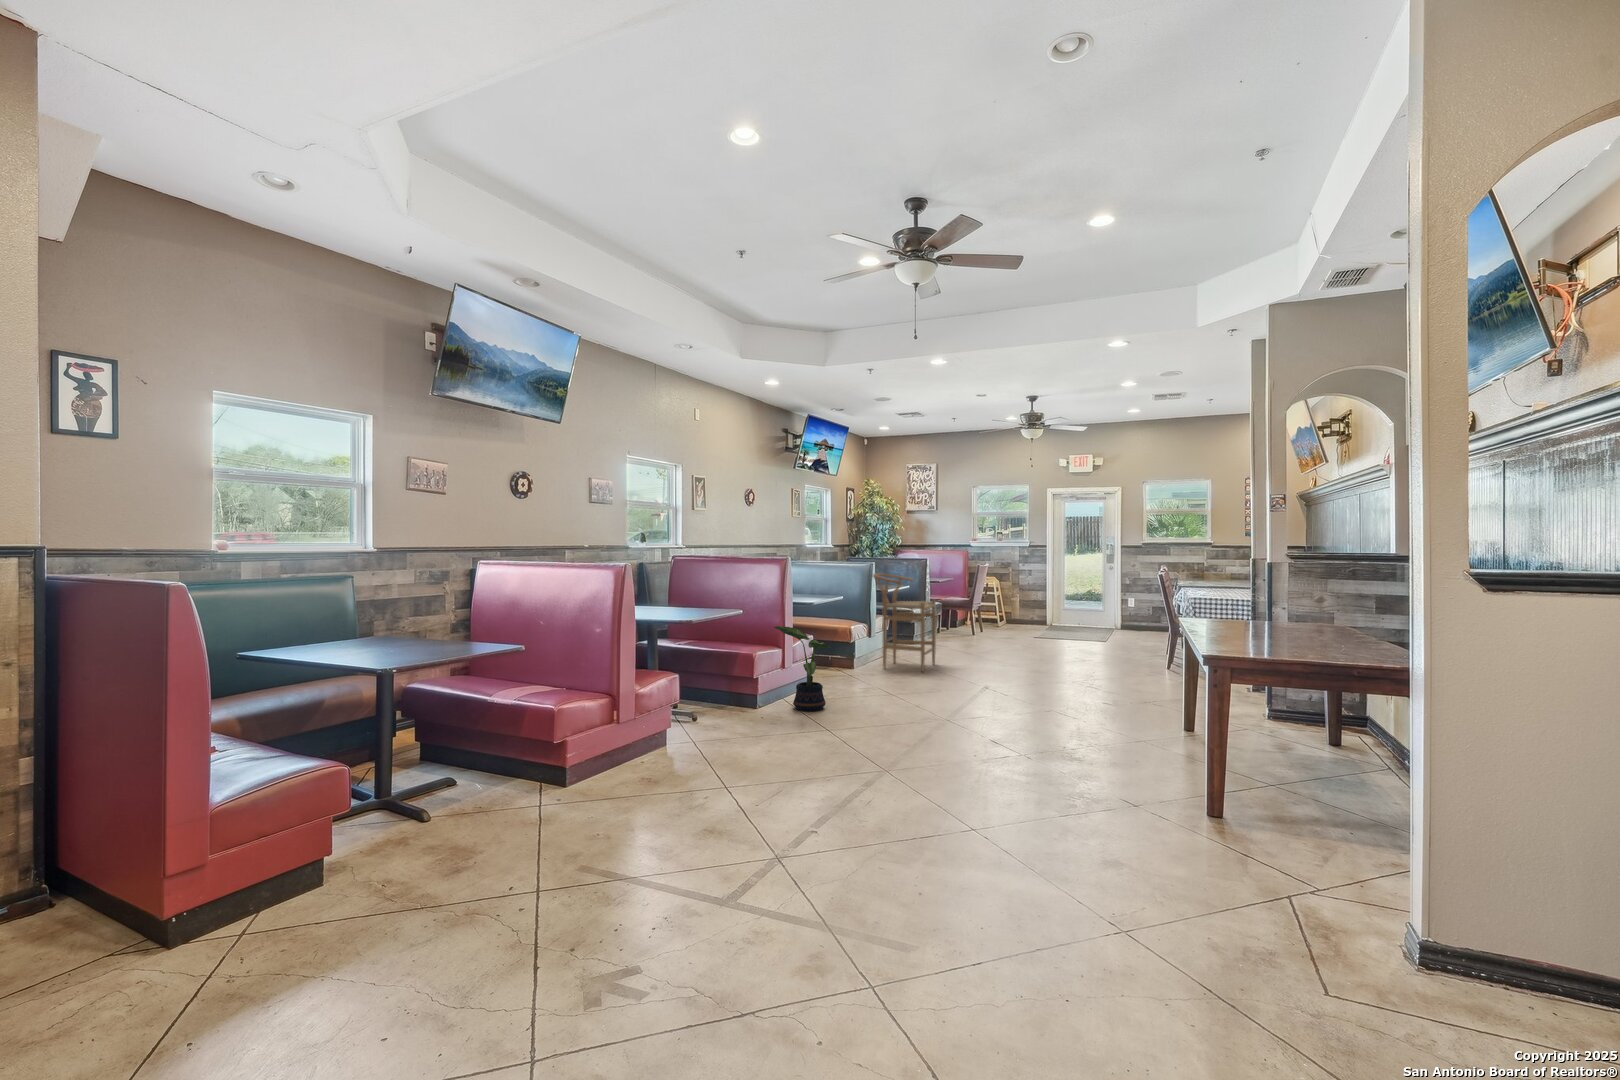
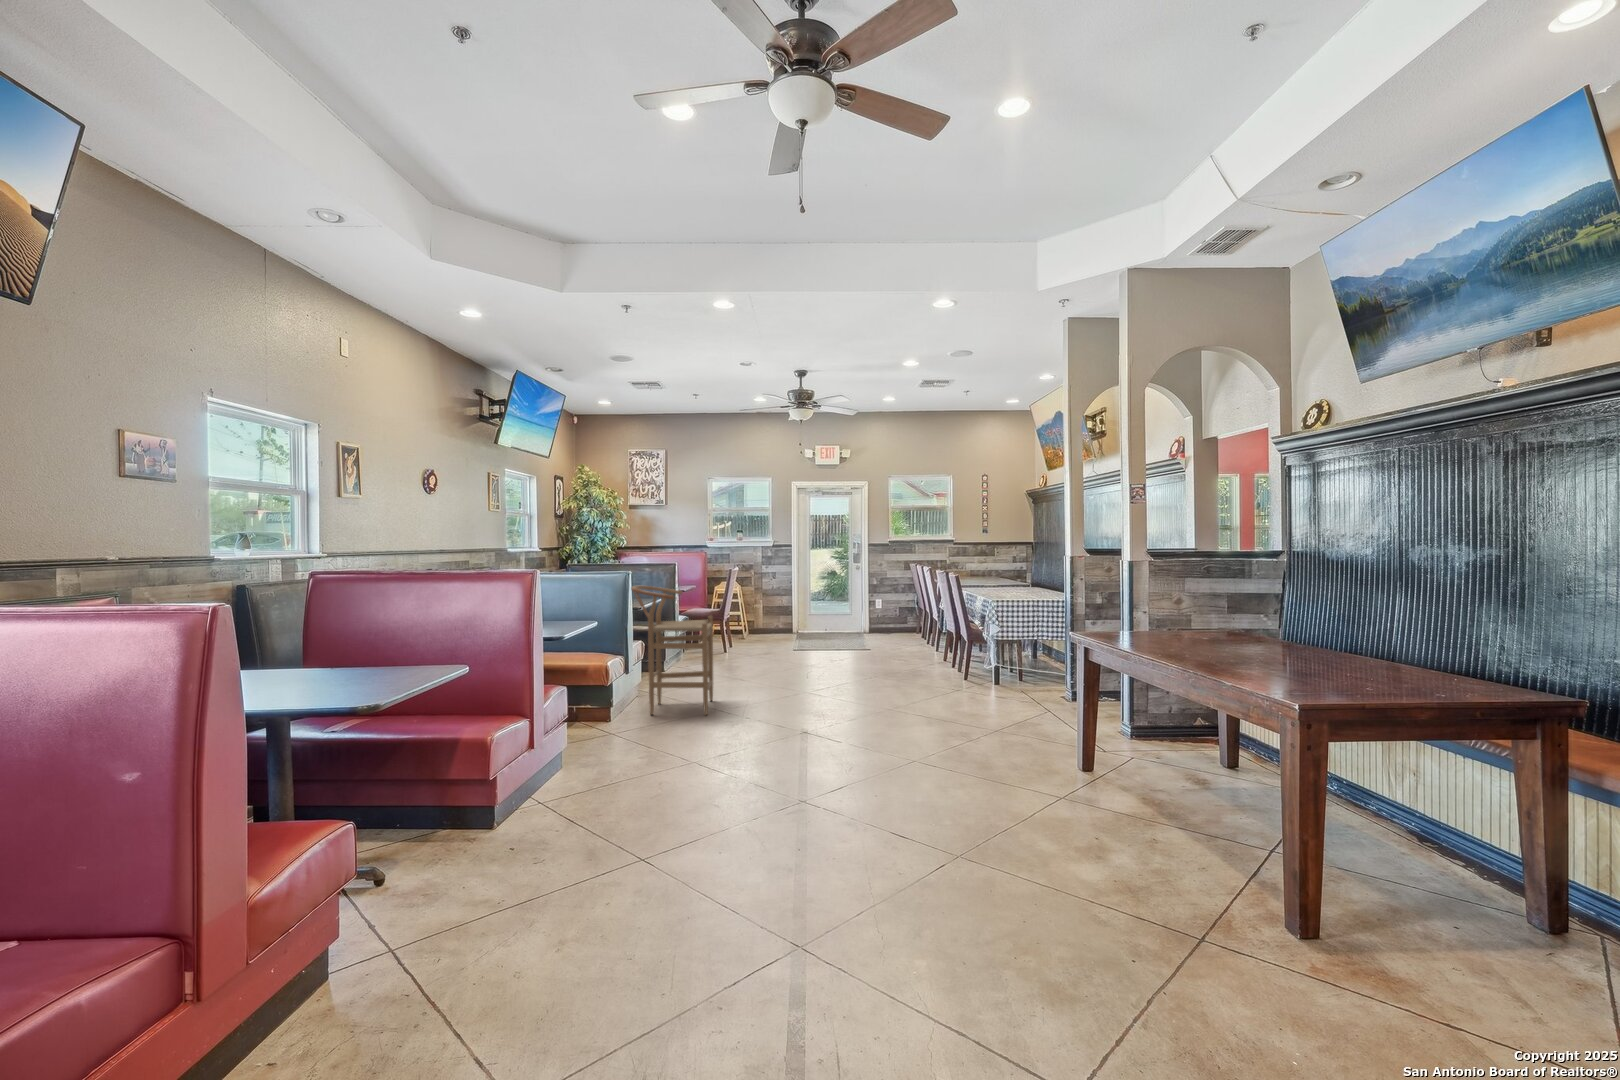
potted plant: present [774,626,830,711] -> none [516,683,621,818]

